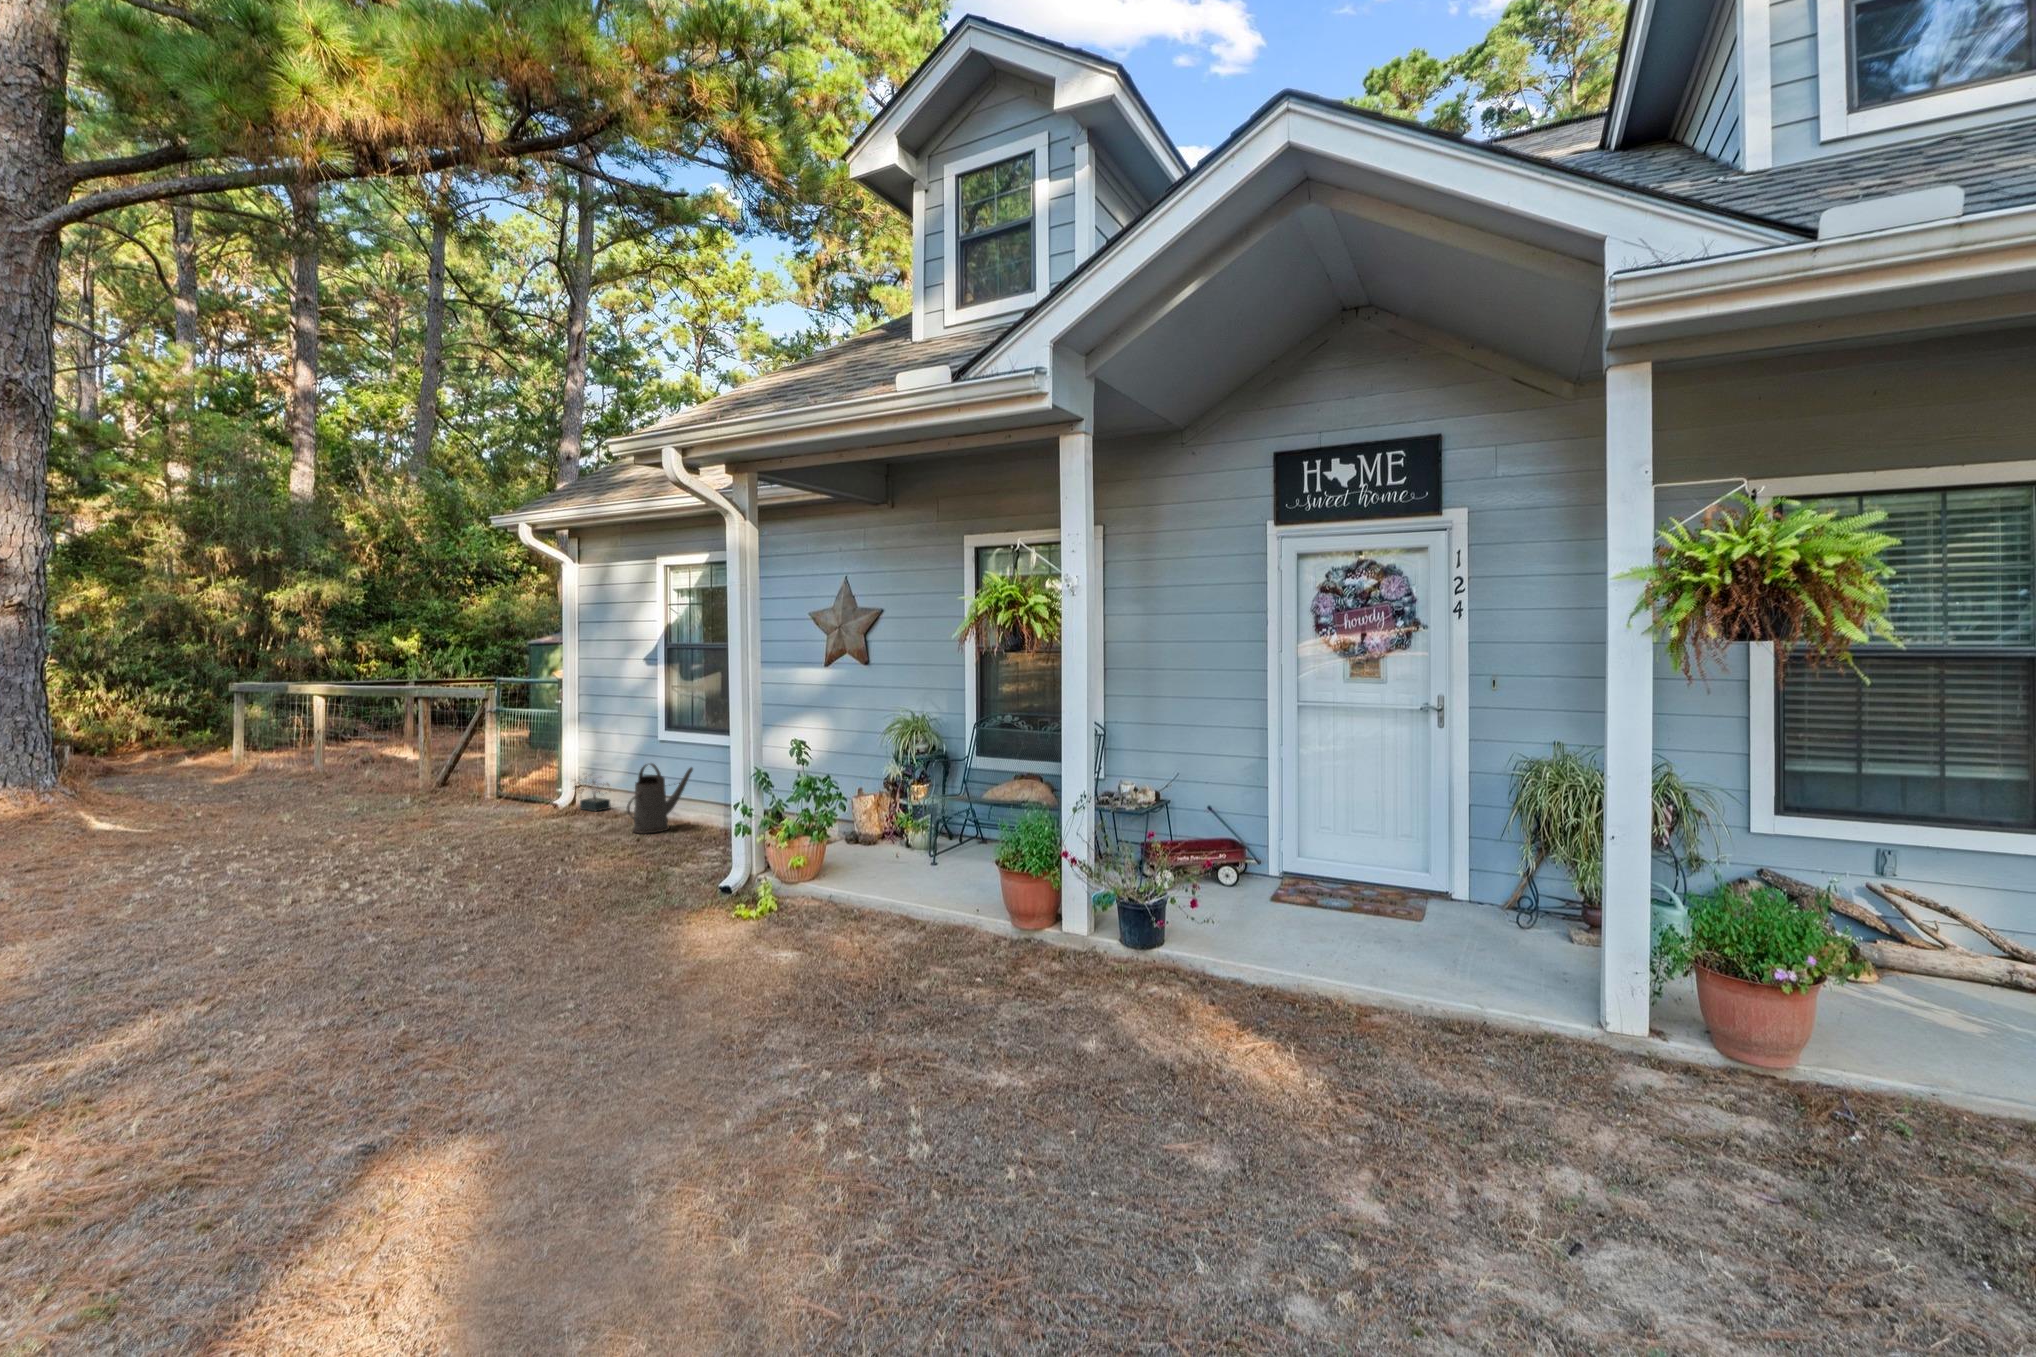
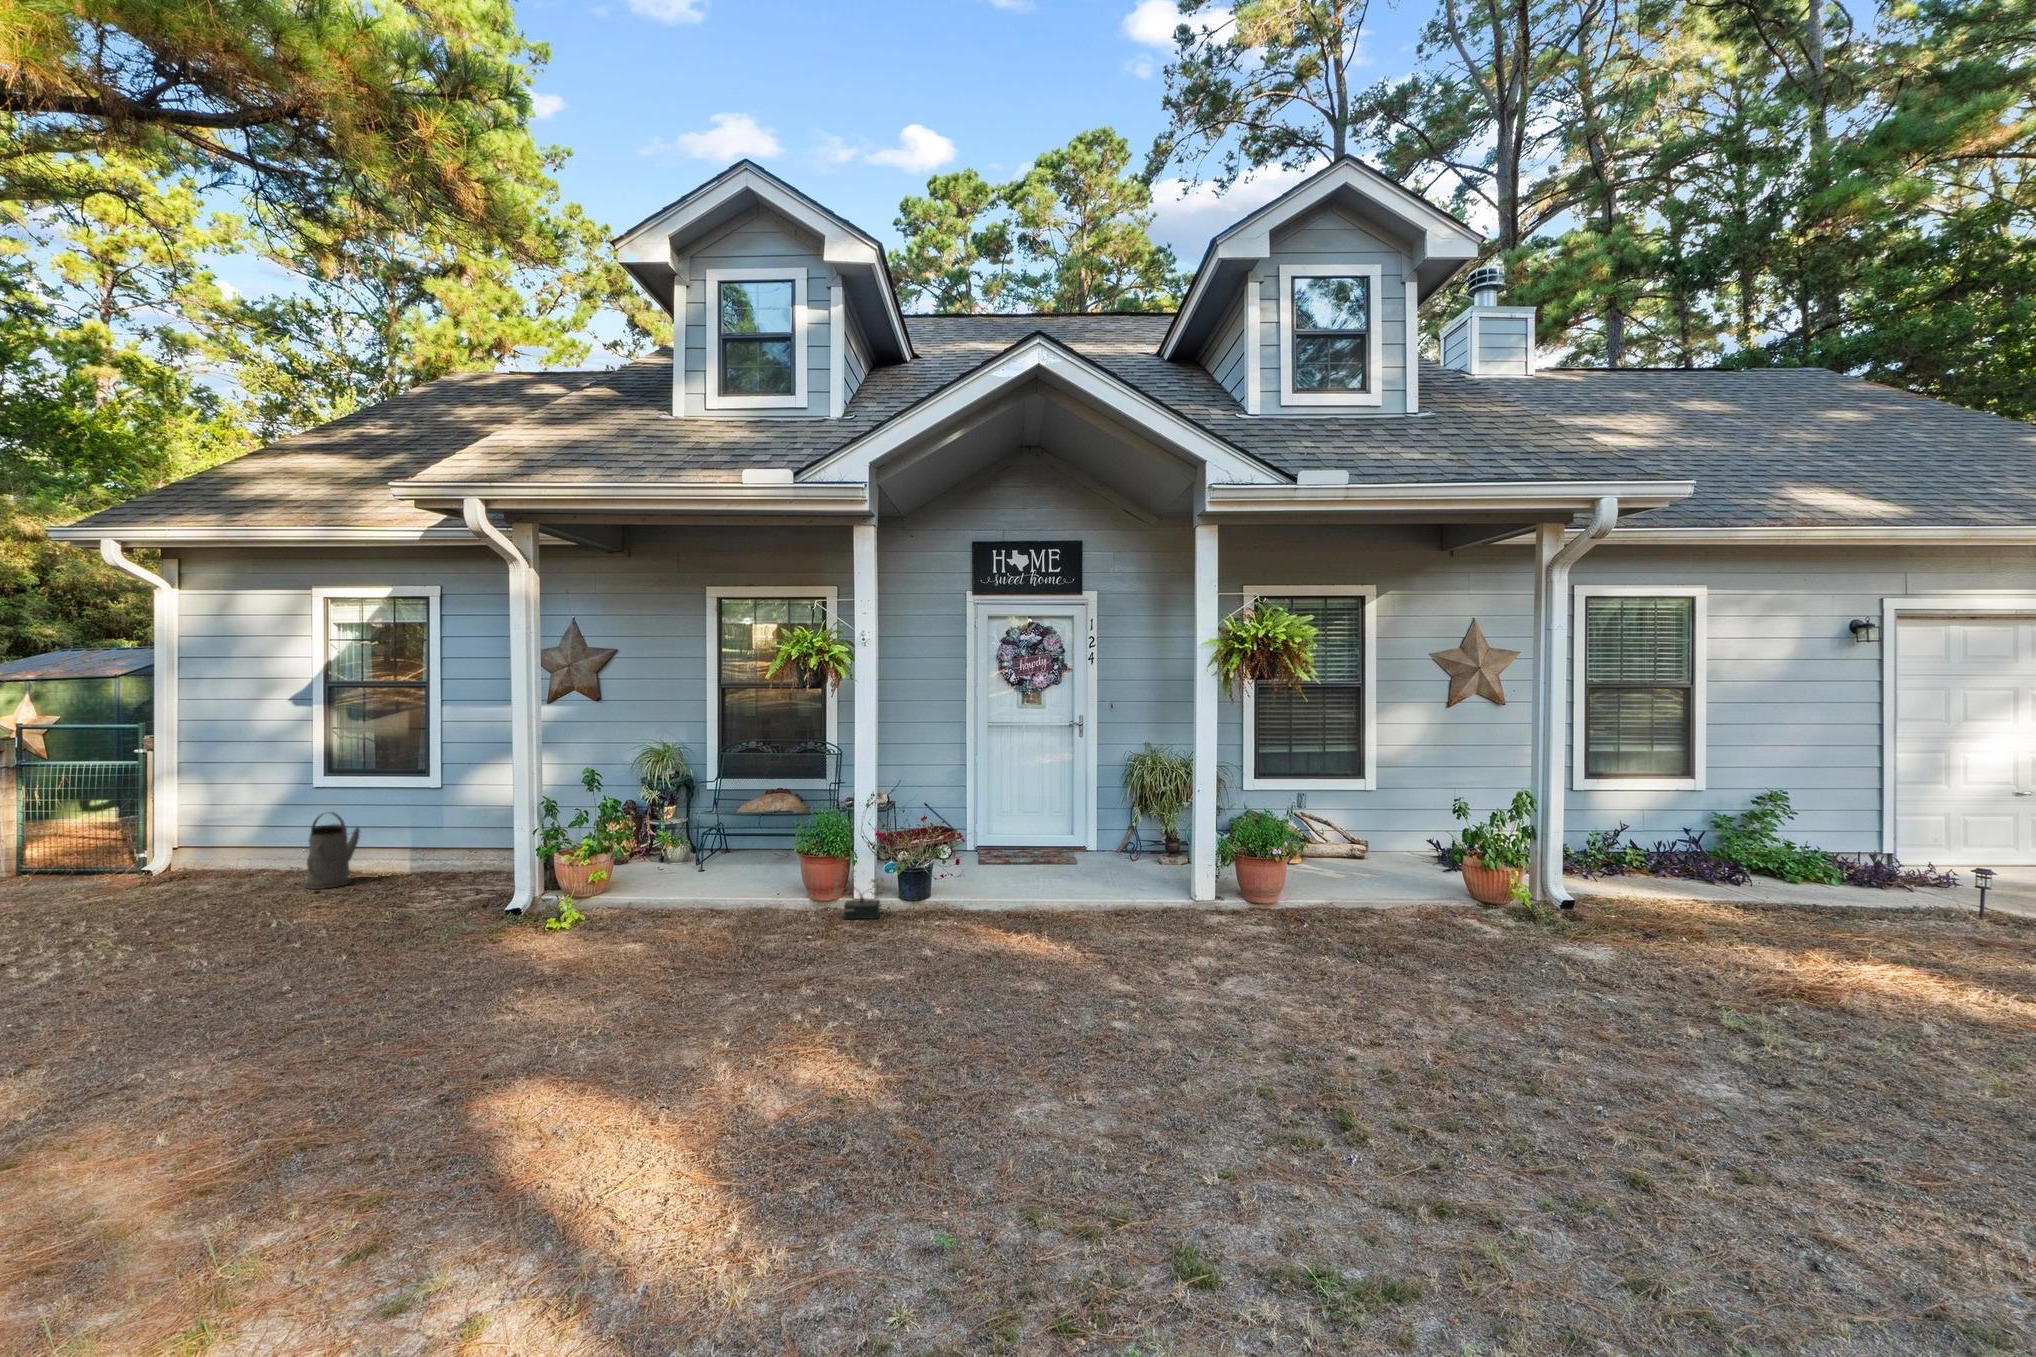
decorative plant: present [573,778,611,811] -> present [832,868,888,919]

